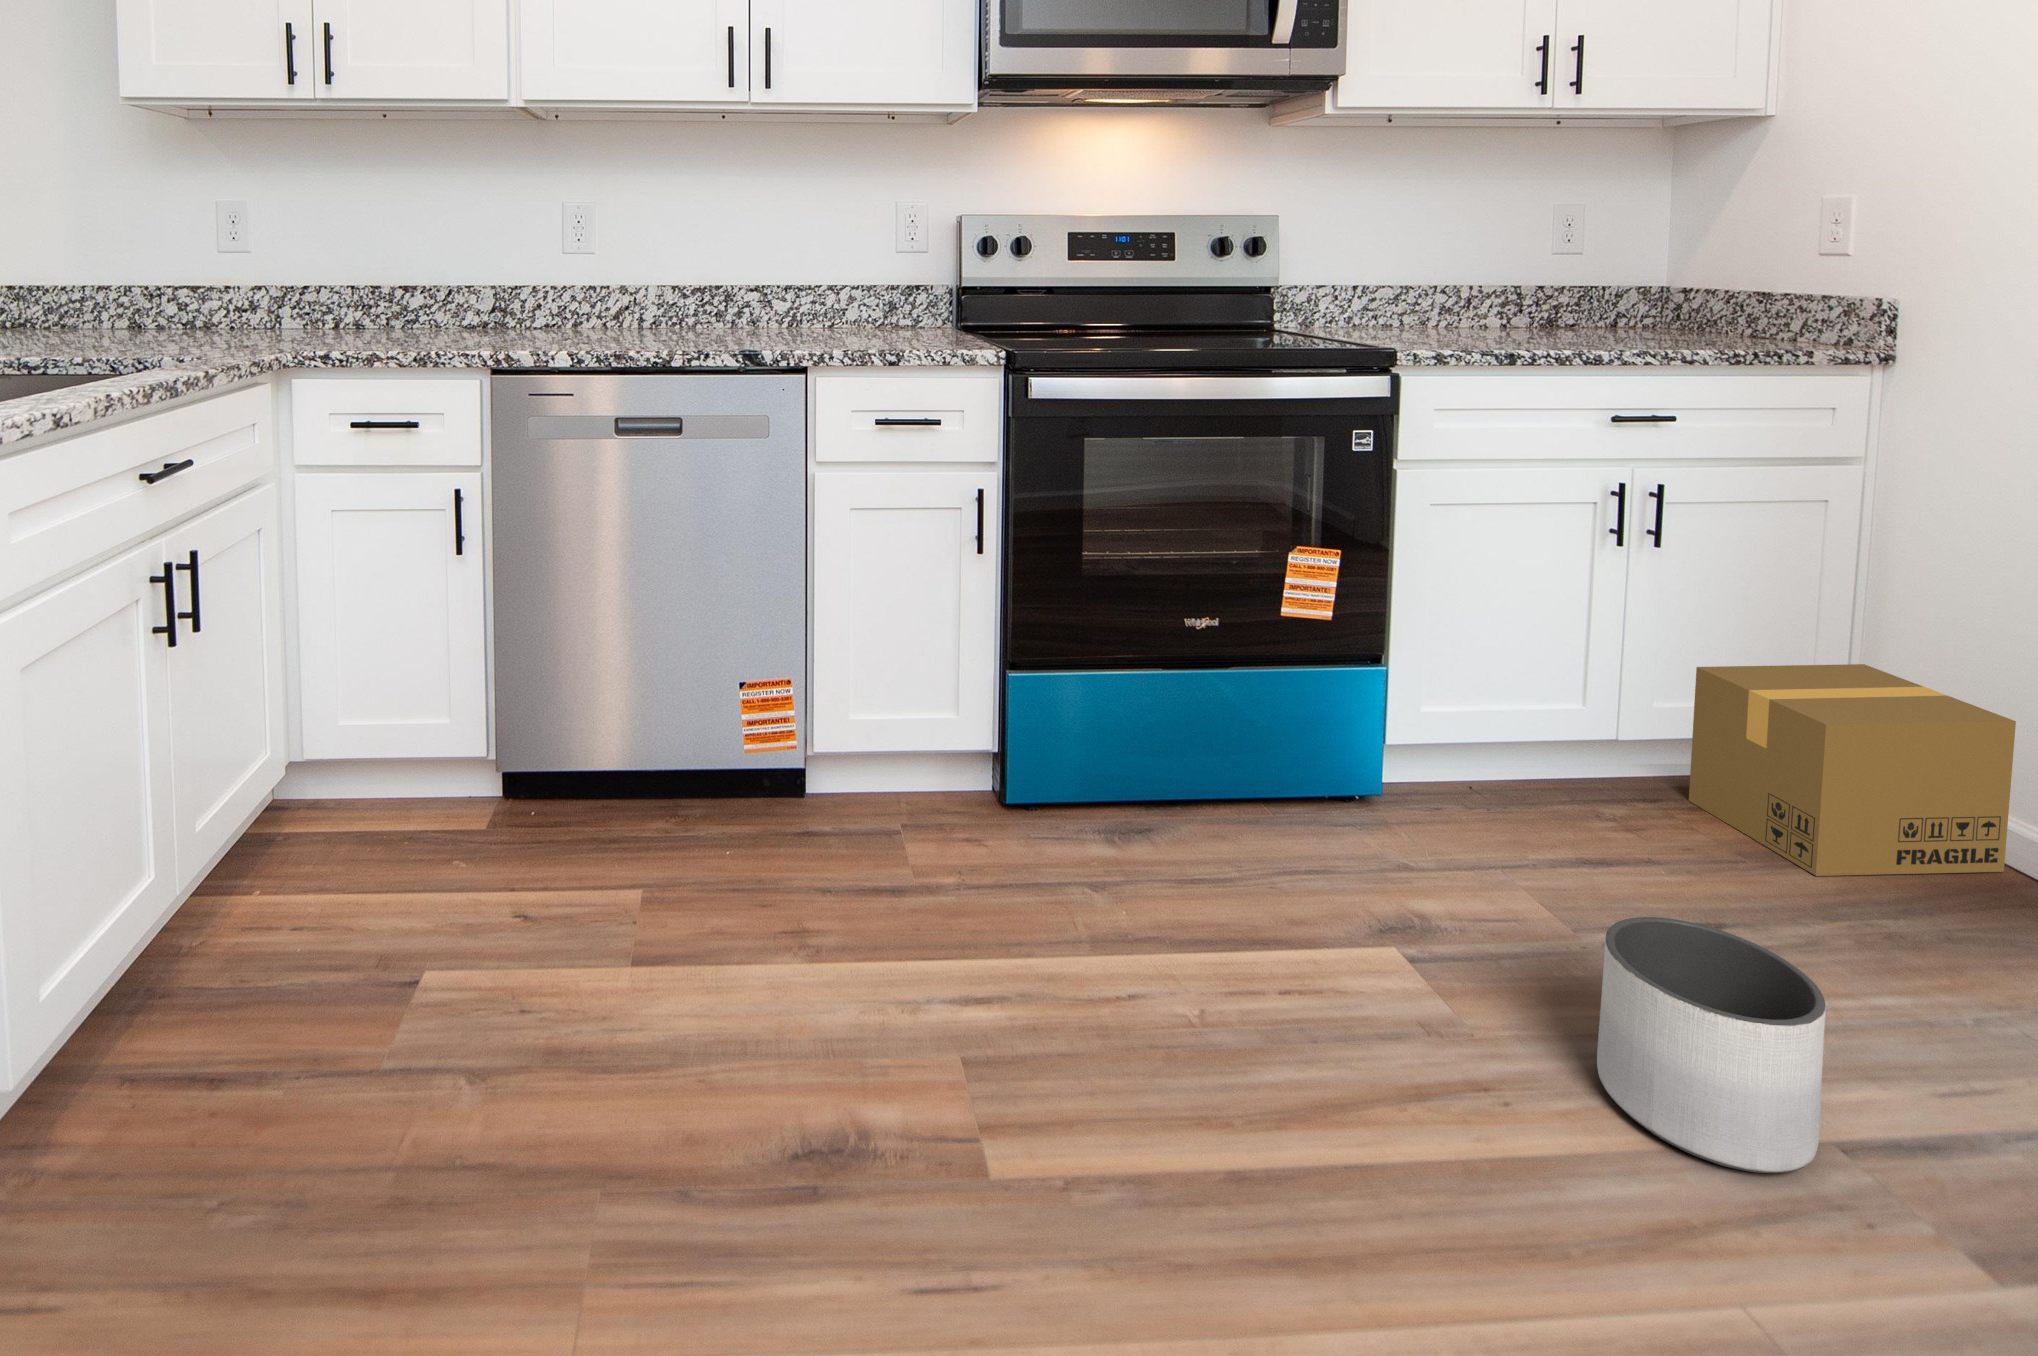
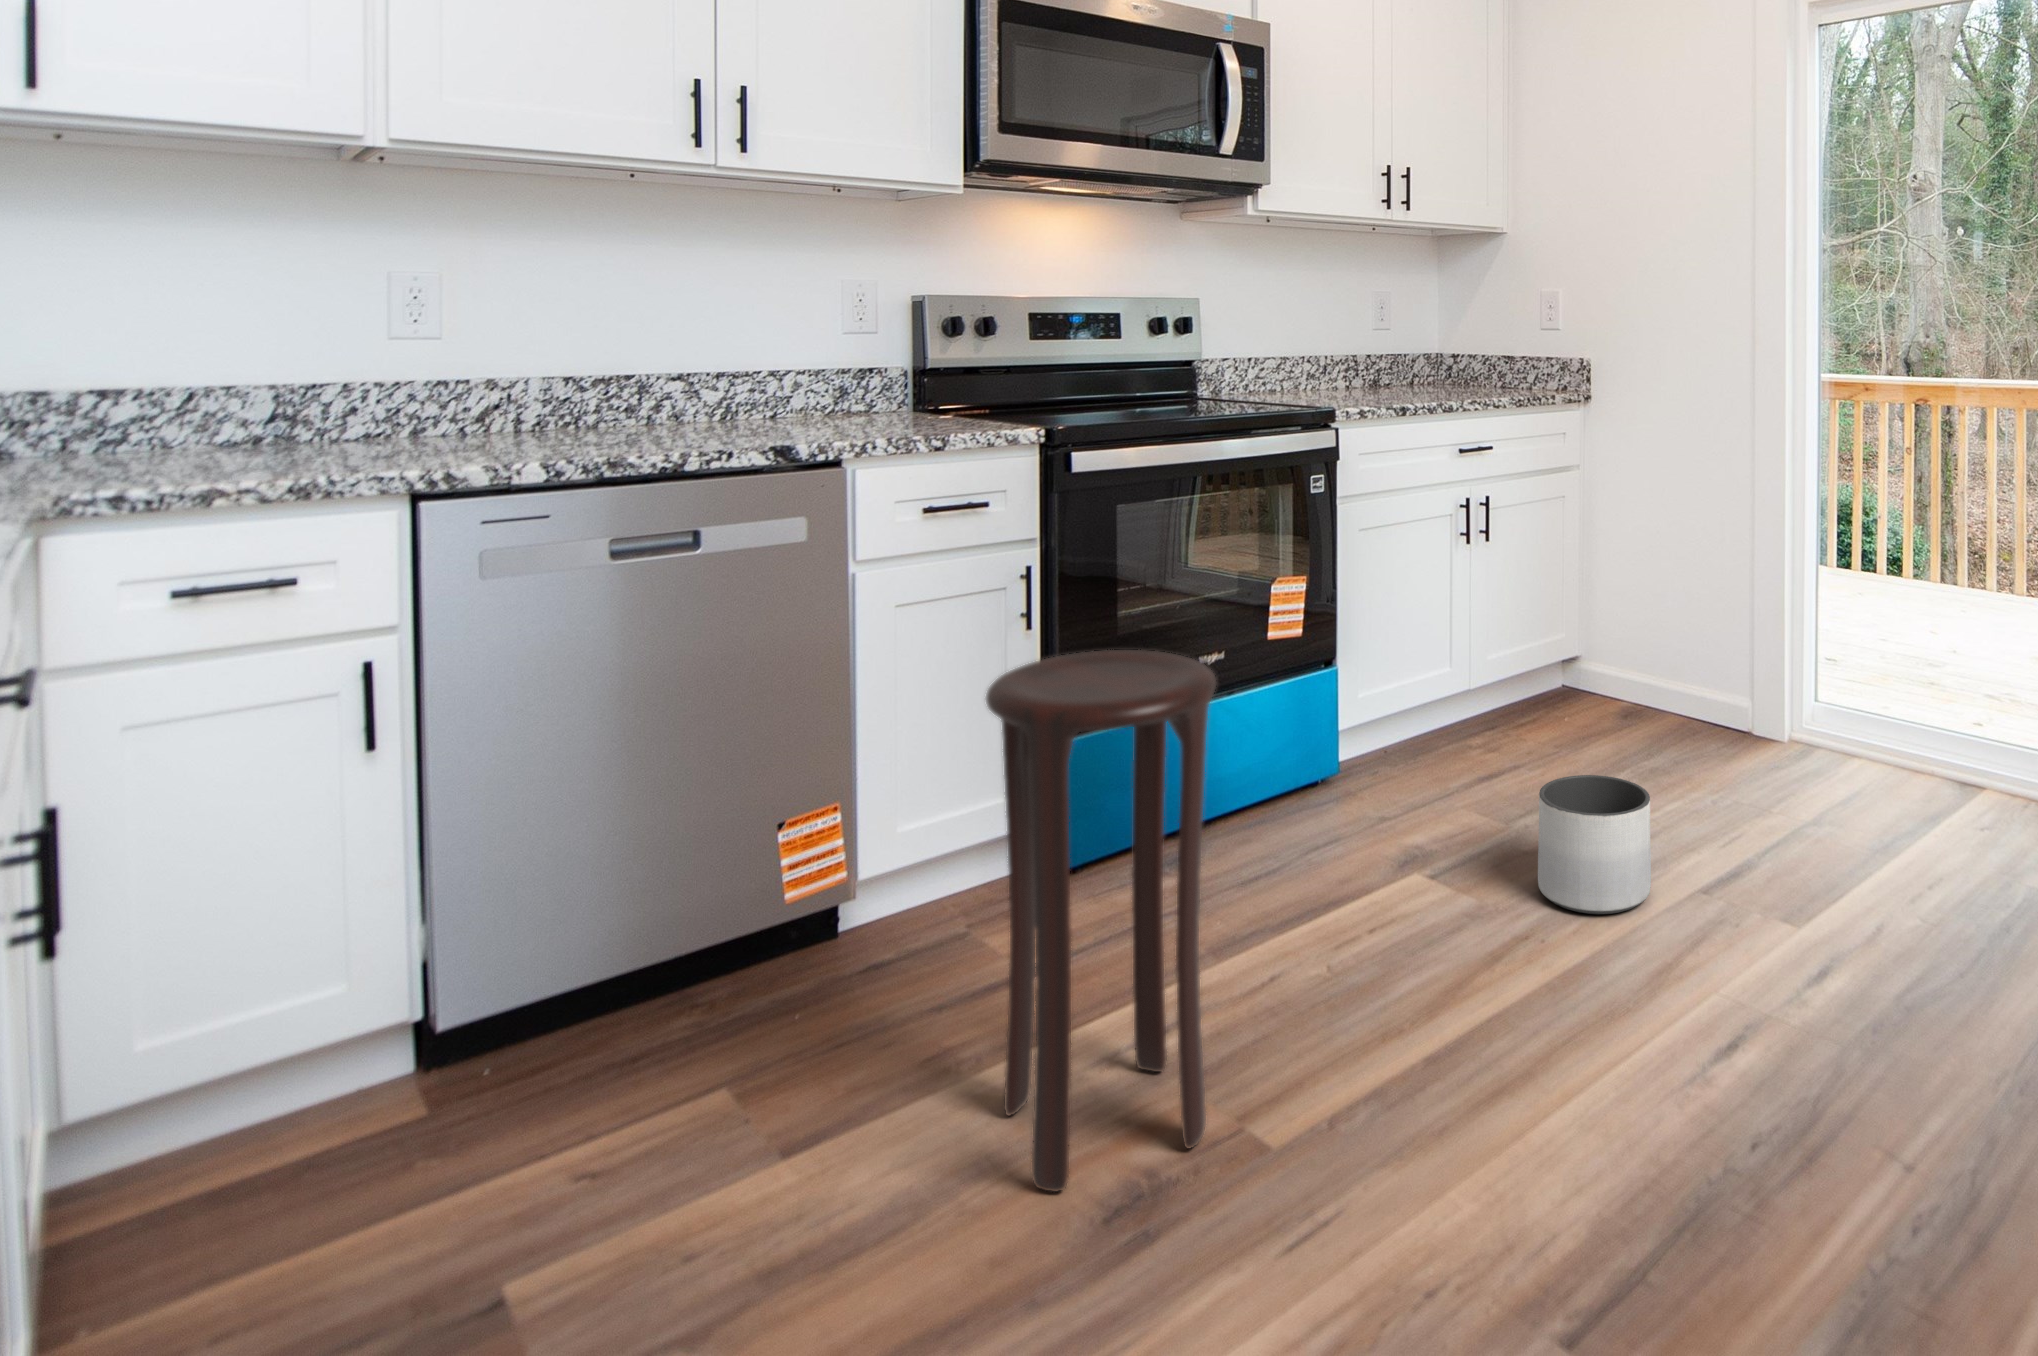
stool: none [735,591,985,1188] -> present [986,650,1216,1192]
cardboard box: present [1689,664,2016,876] -> none [1503,608,1658,751]

